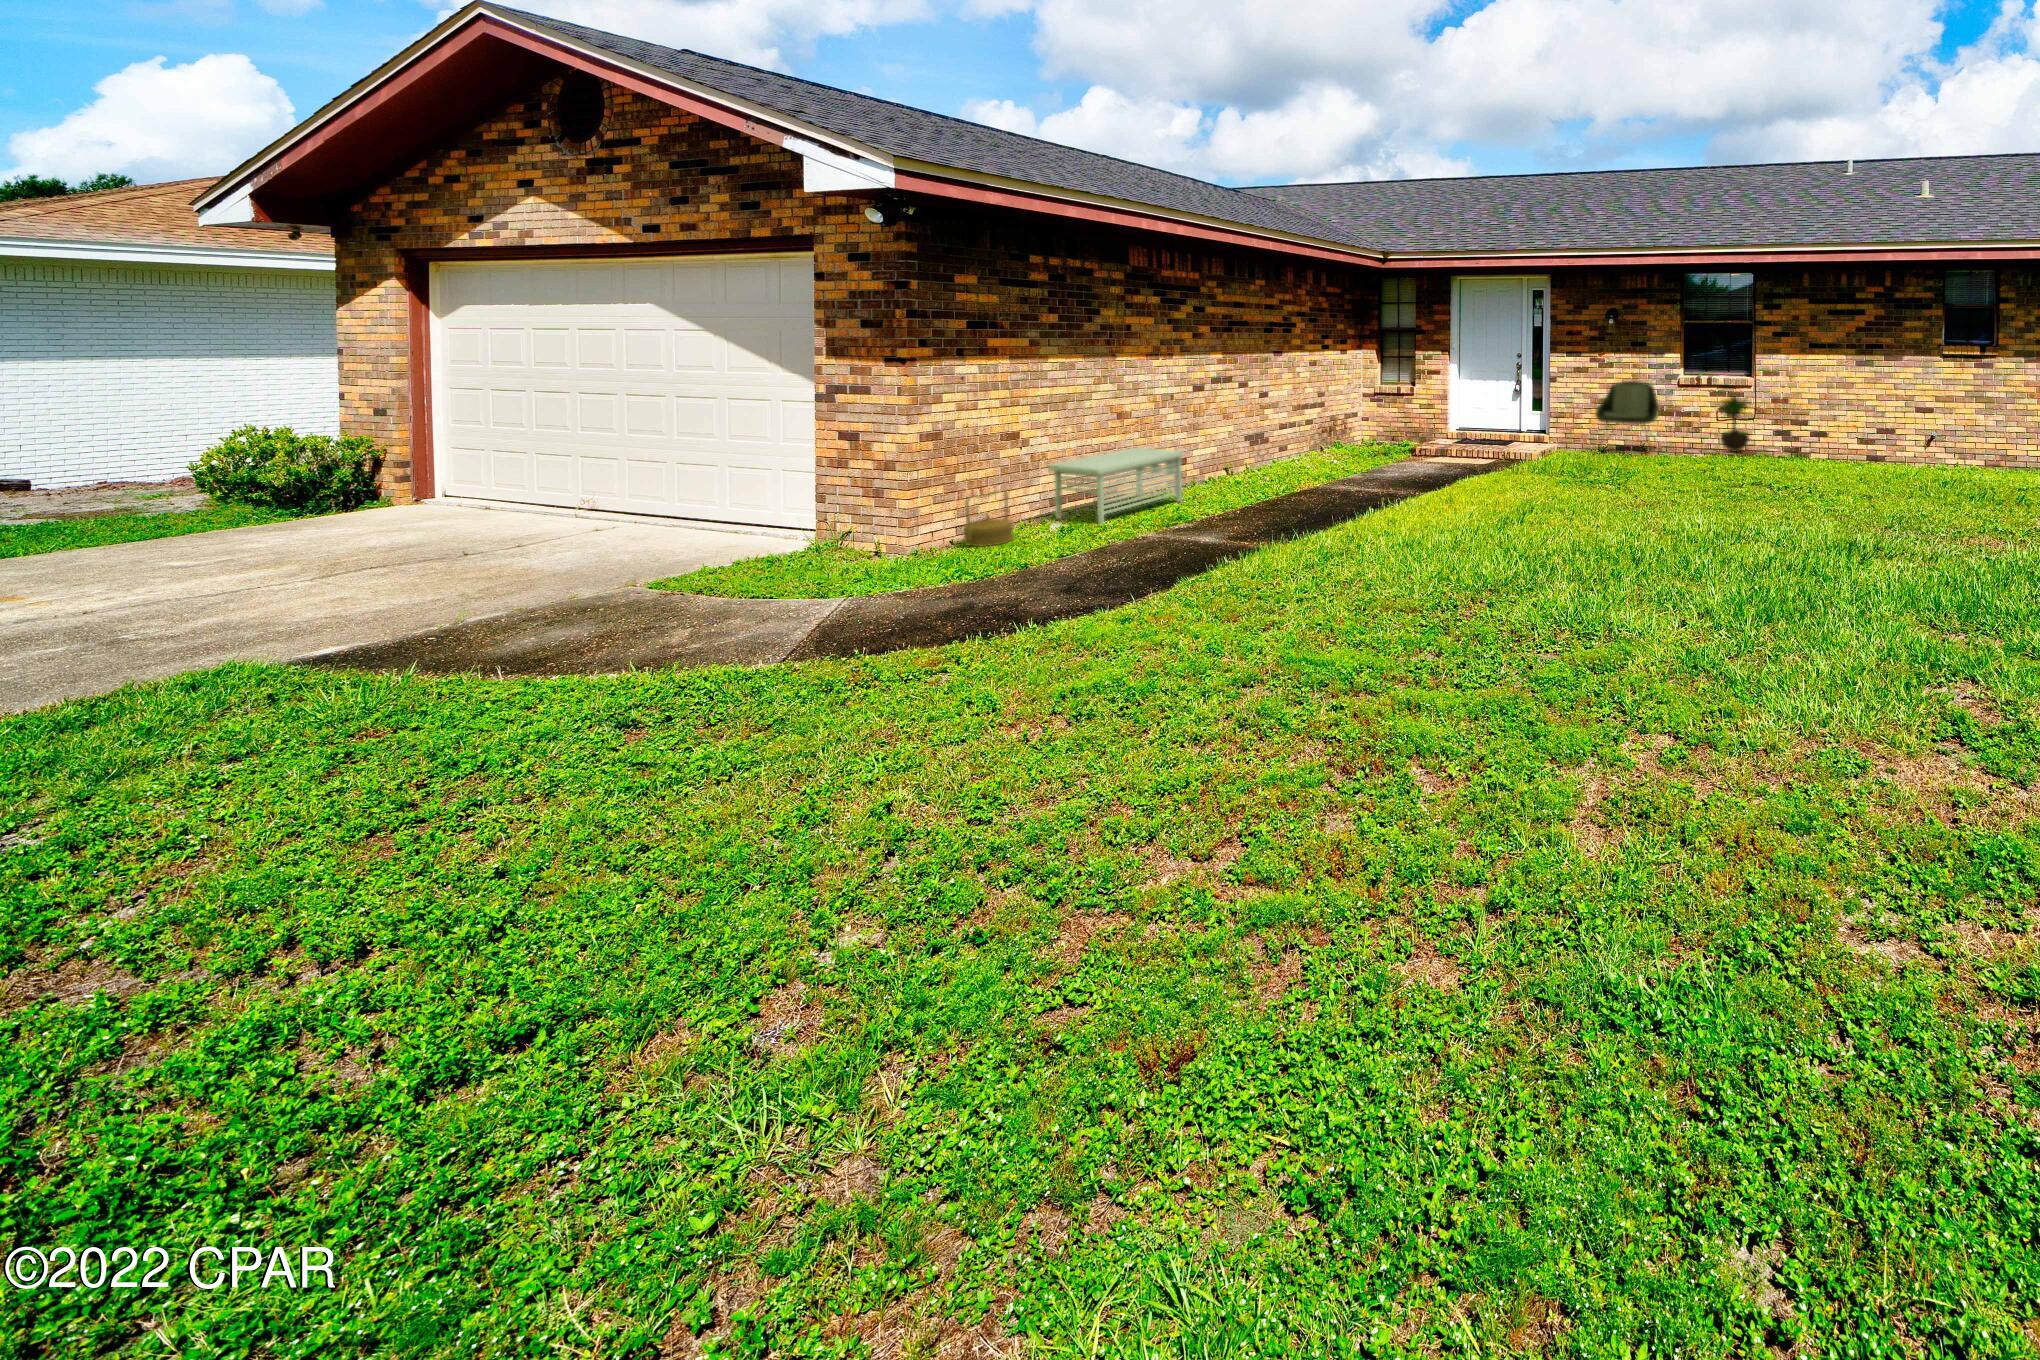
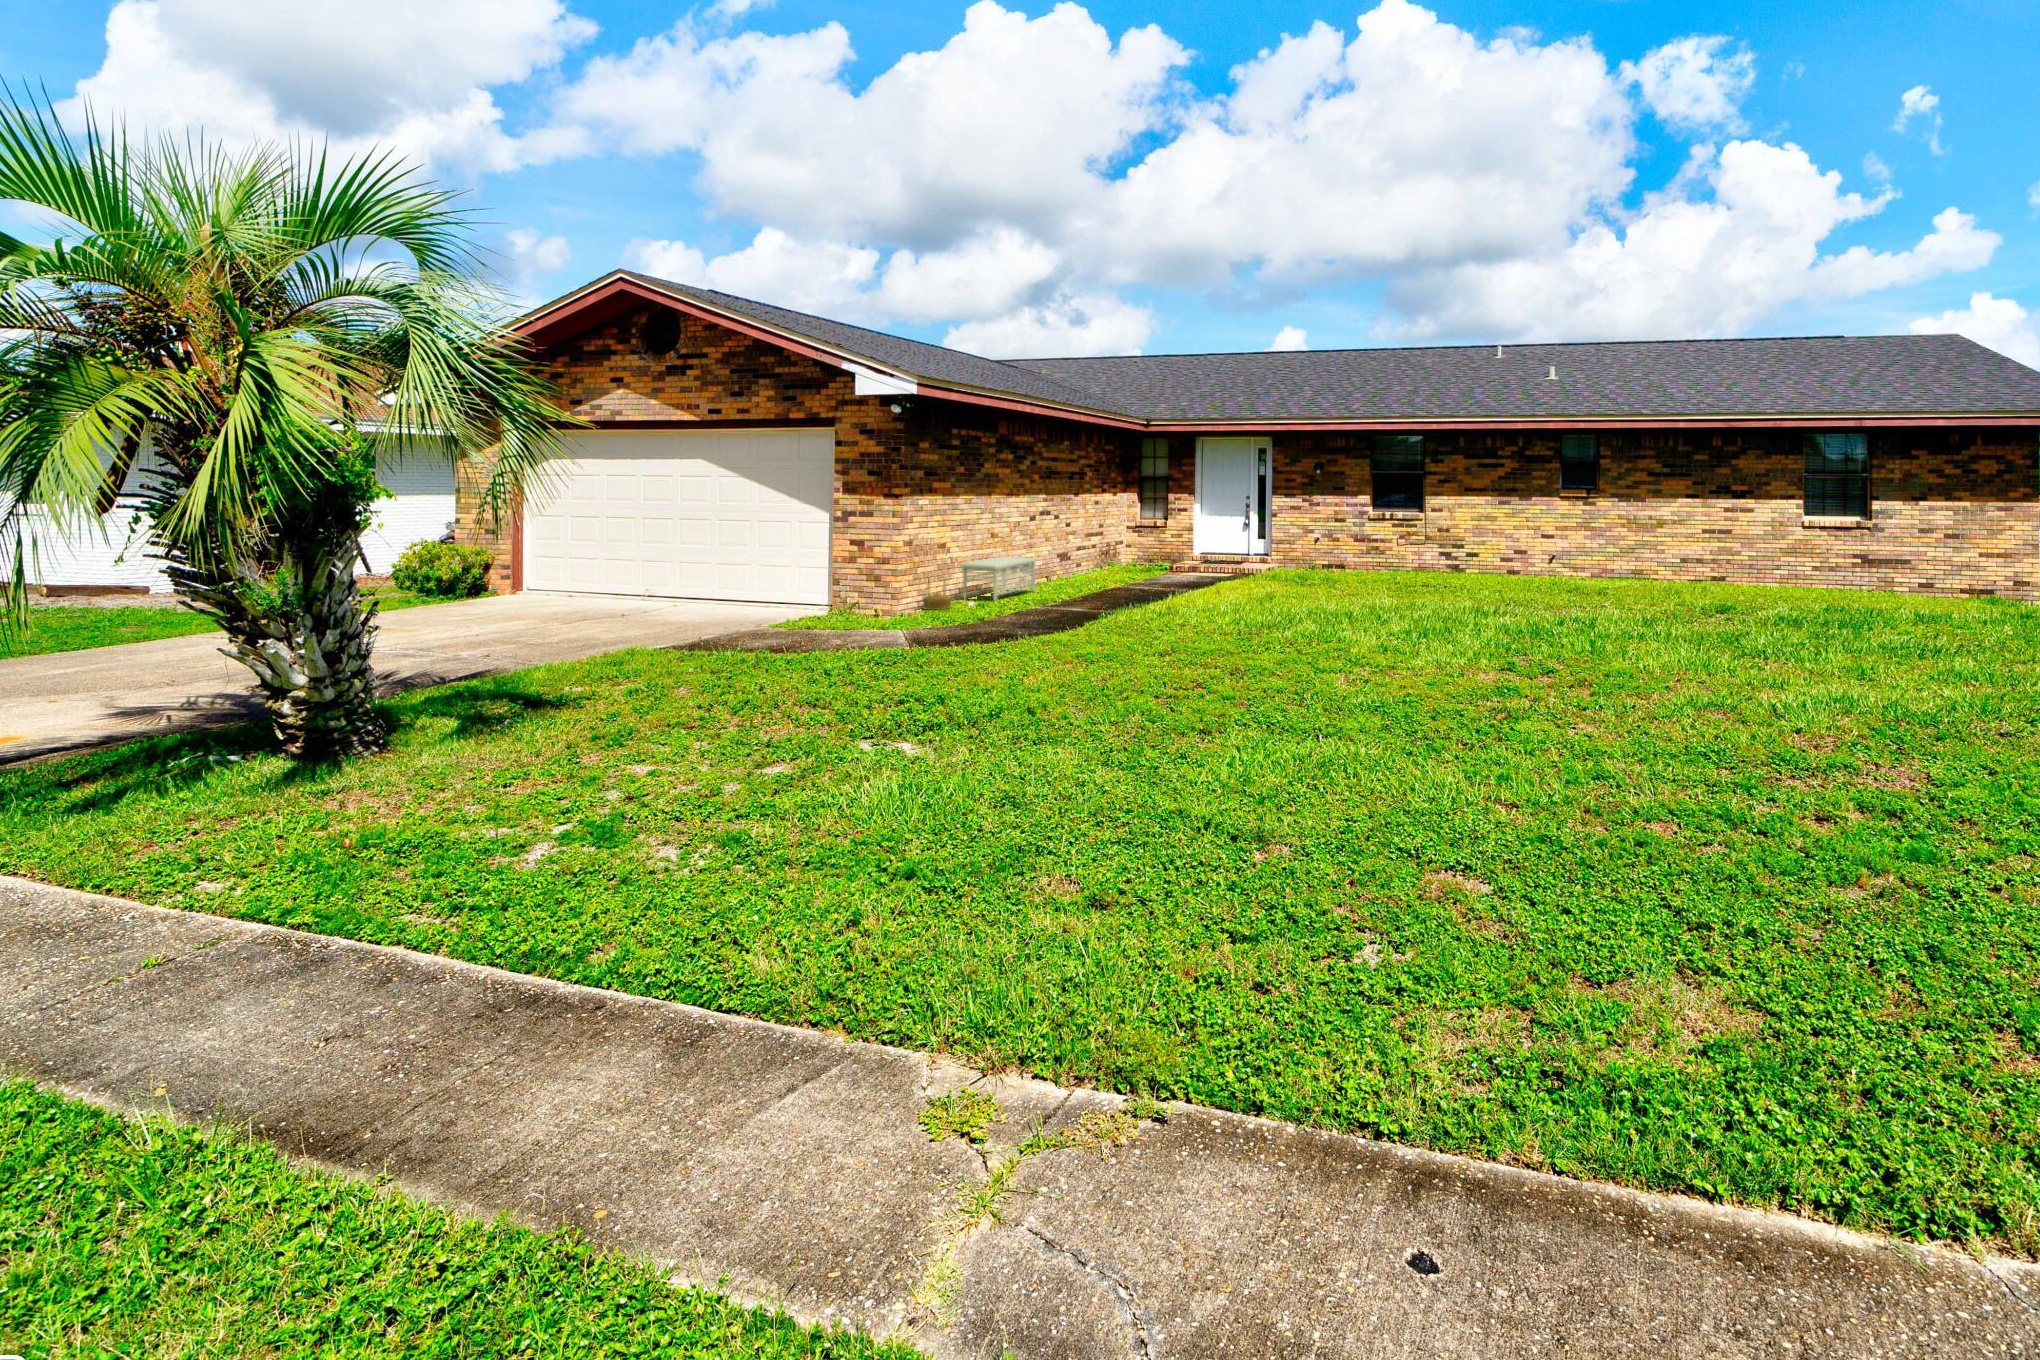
lounge chair: present [1595,381,1659,451] -> none [1308,516,1355,569]
potted tree: present [1718,394,1749,452] -> none [1396,522,1423,568]

